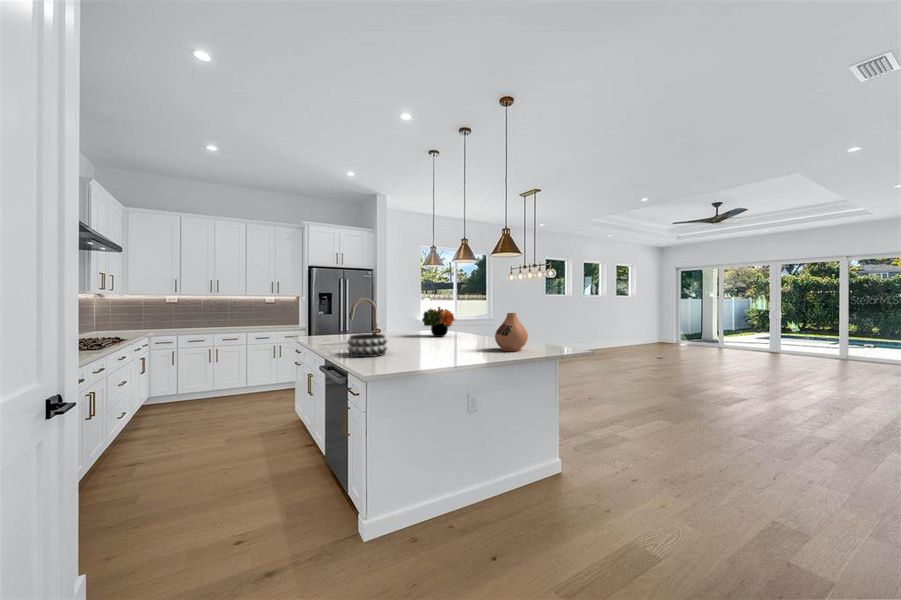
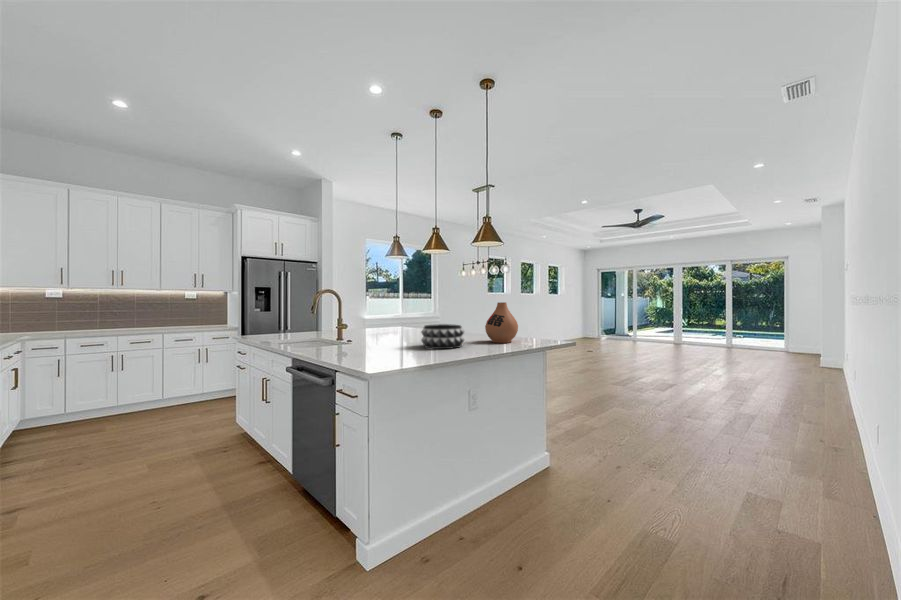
flower arrangement: present [422,307,455,337] -> none [388,300,425,332]
decorative bowl: present [347,334,387,357] -> present [421,324,464,349]

